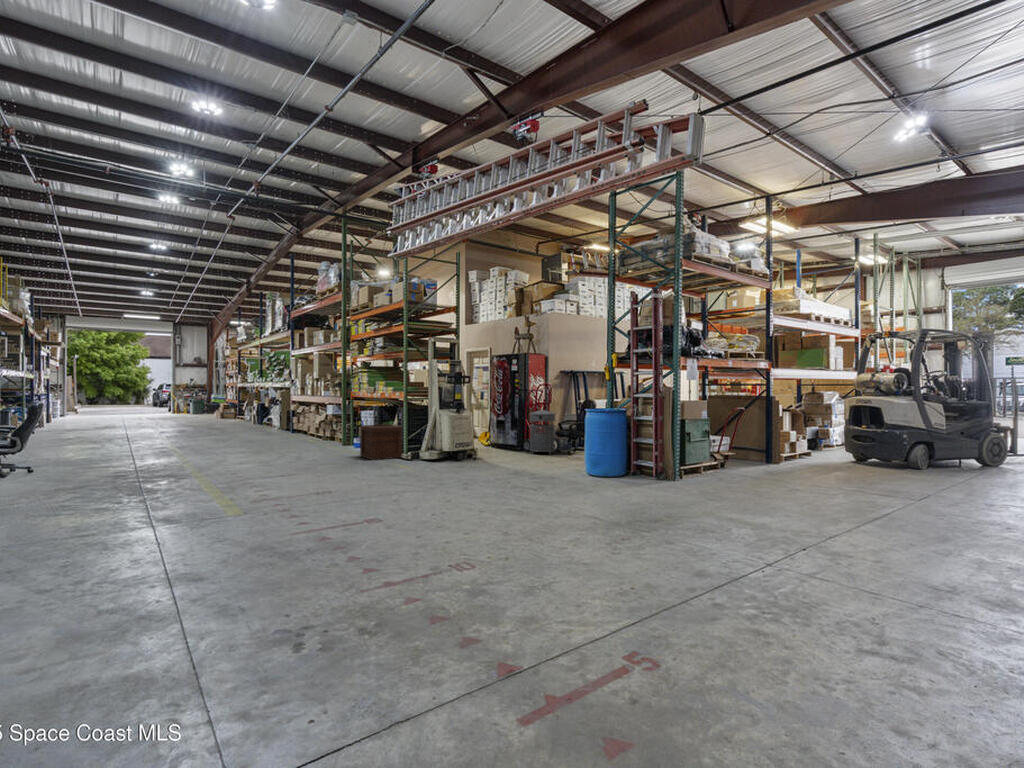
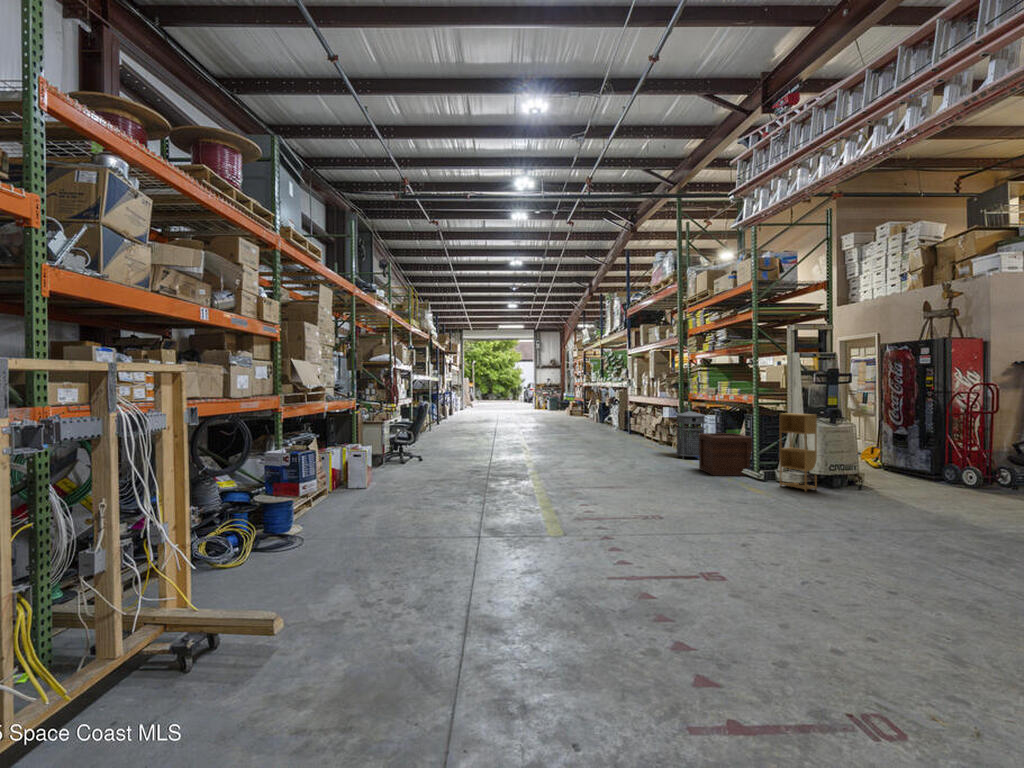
shelving unit: none [421,406,447,464] -> present [780,413,817,491]
trash can: present [530,410,555,454] -> present [676,411,706,459]

